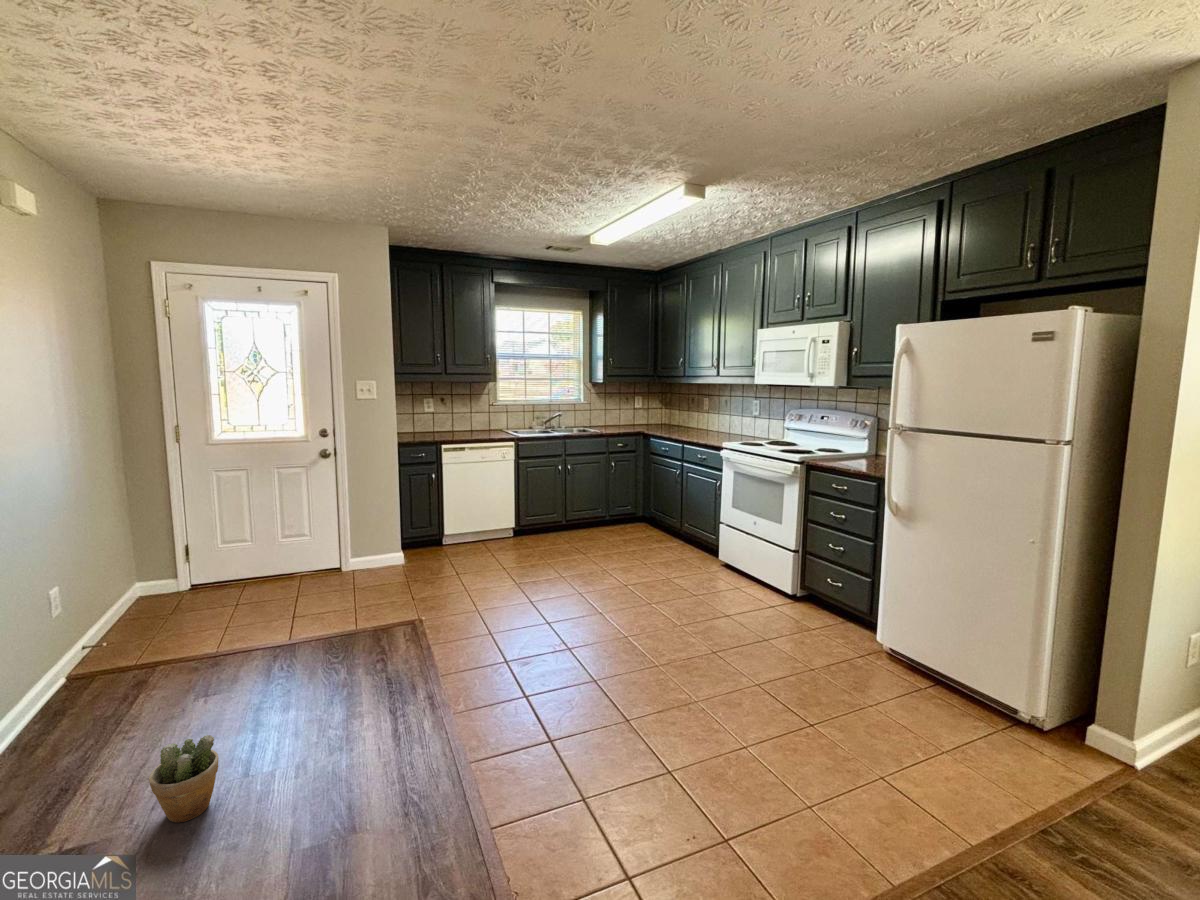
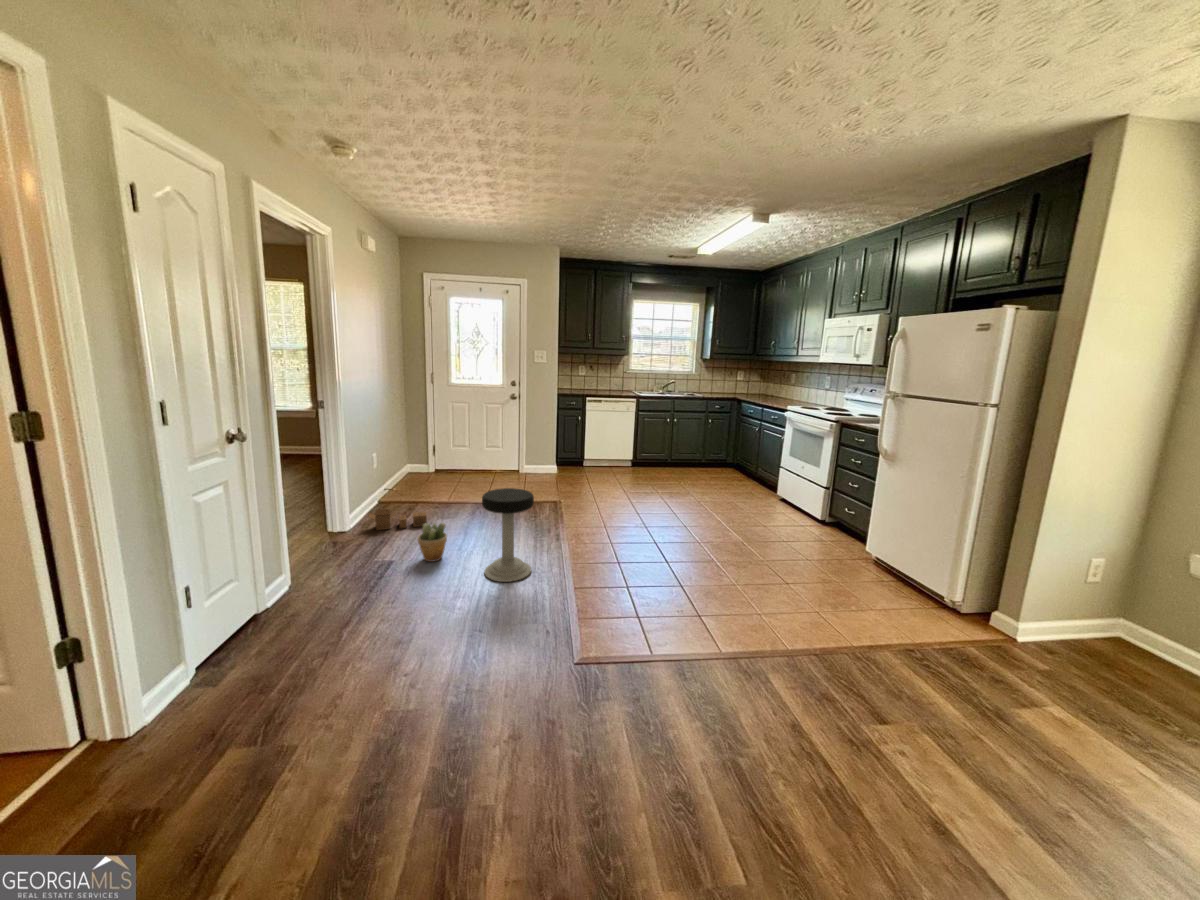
stool: none [292,645,401,844] -> present [482,488,534,582]
cardboard box: none [36,692,174,756] -> present [369,509,427,530]

